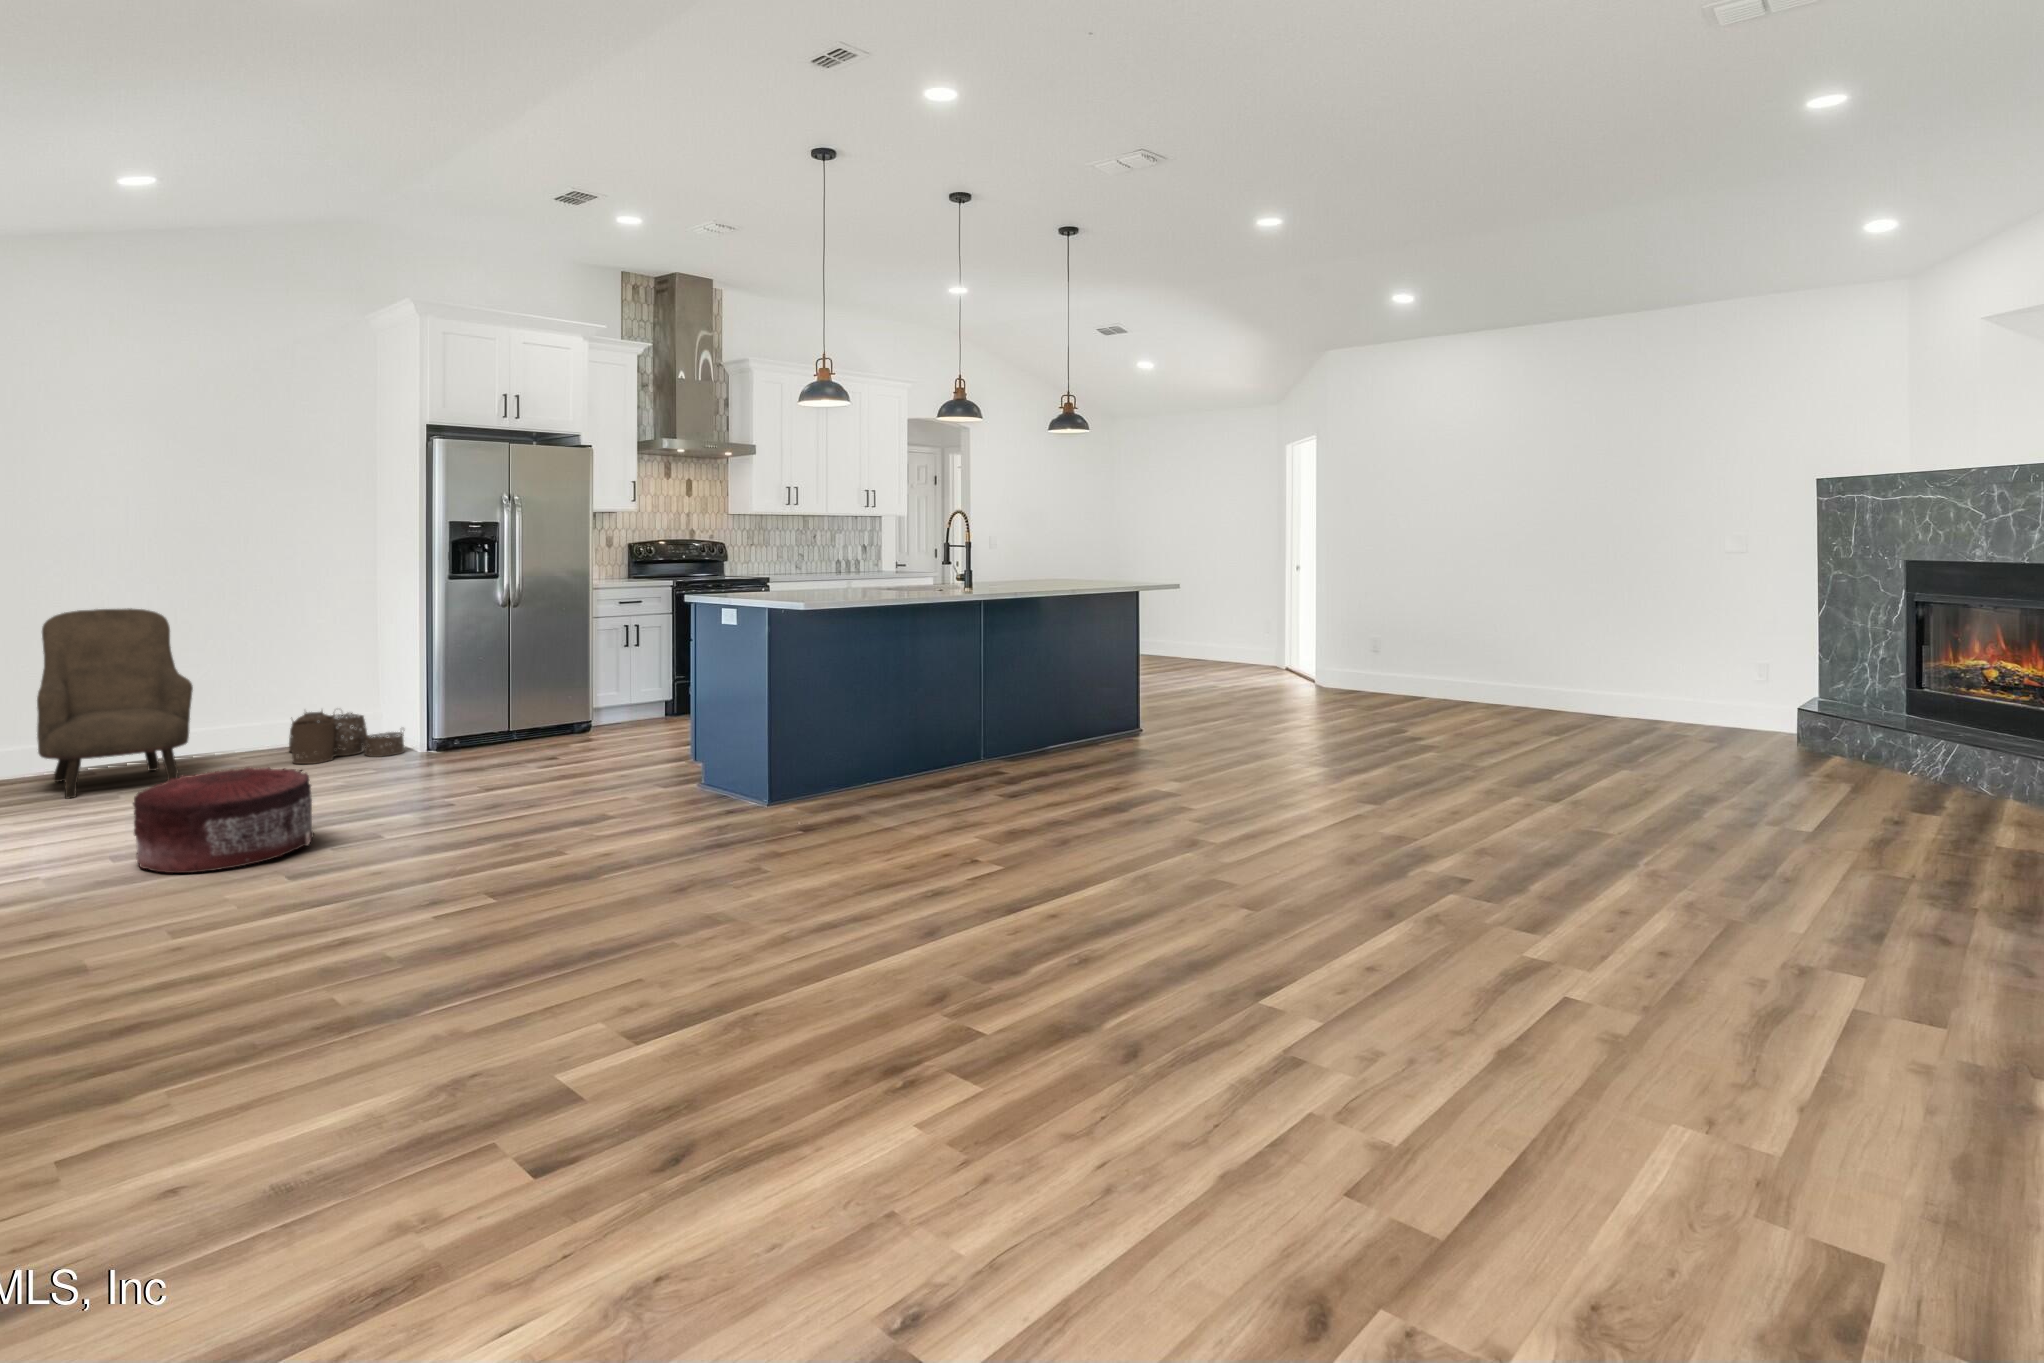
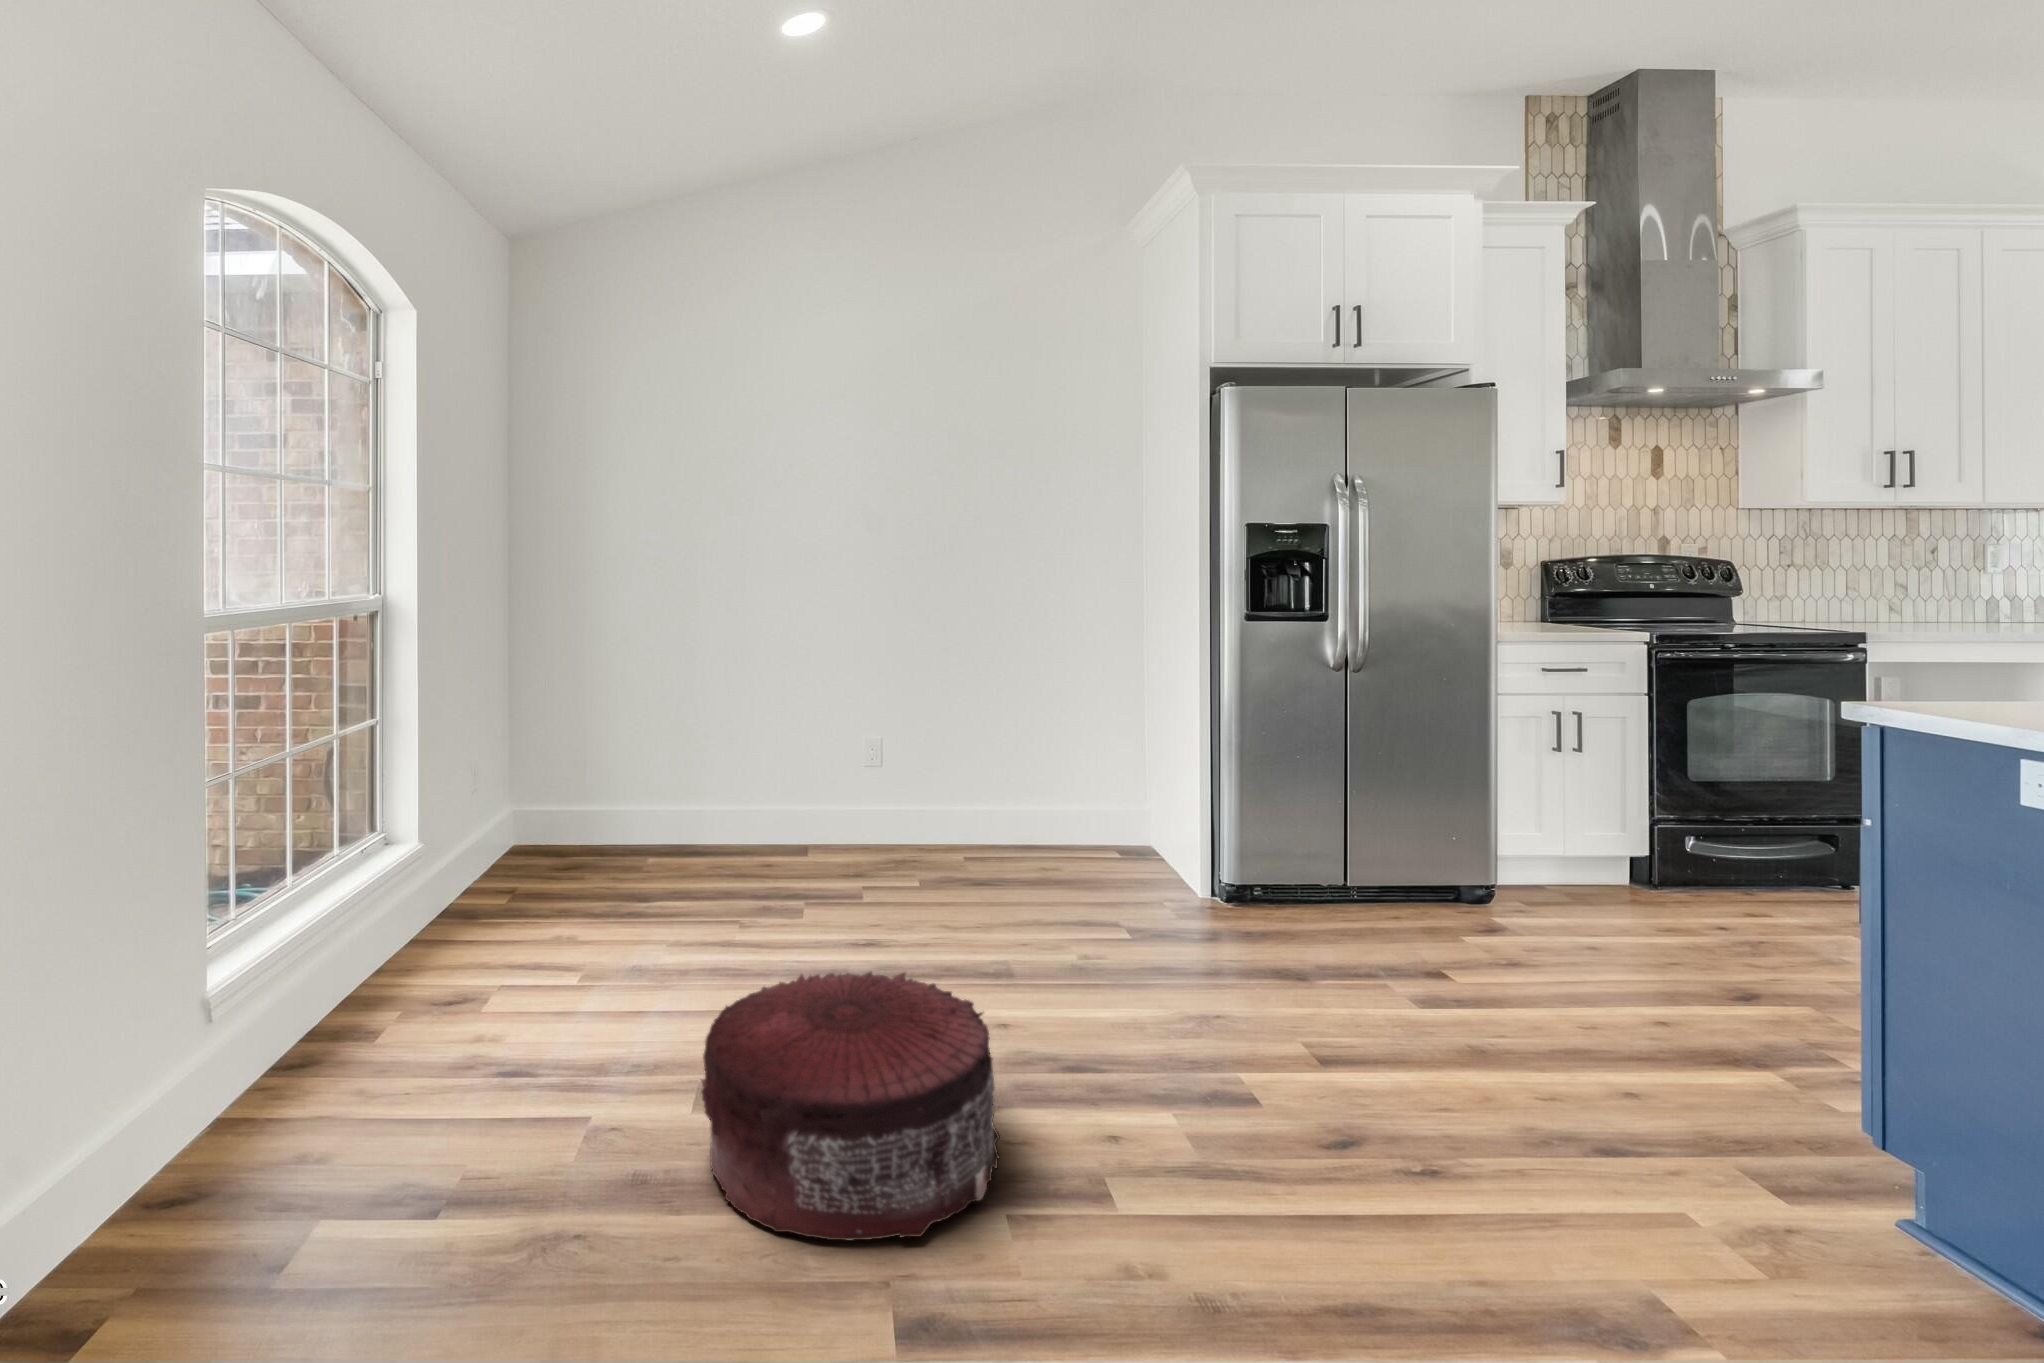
armchair: present [37,608,193,798] -> none [731,641,900,902]
woven basket: present [289,711,404,764] -> none [1023,796,1180,897]

